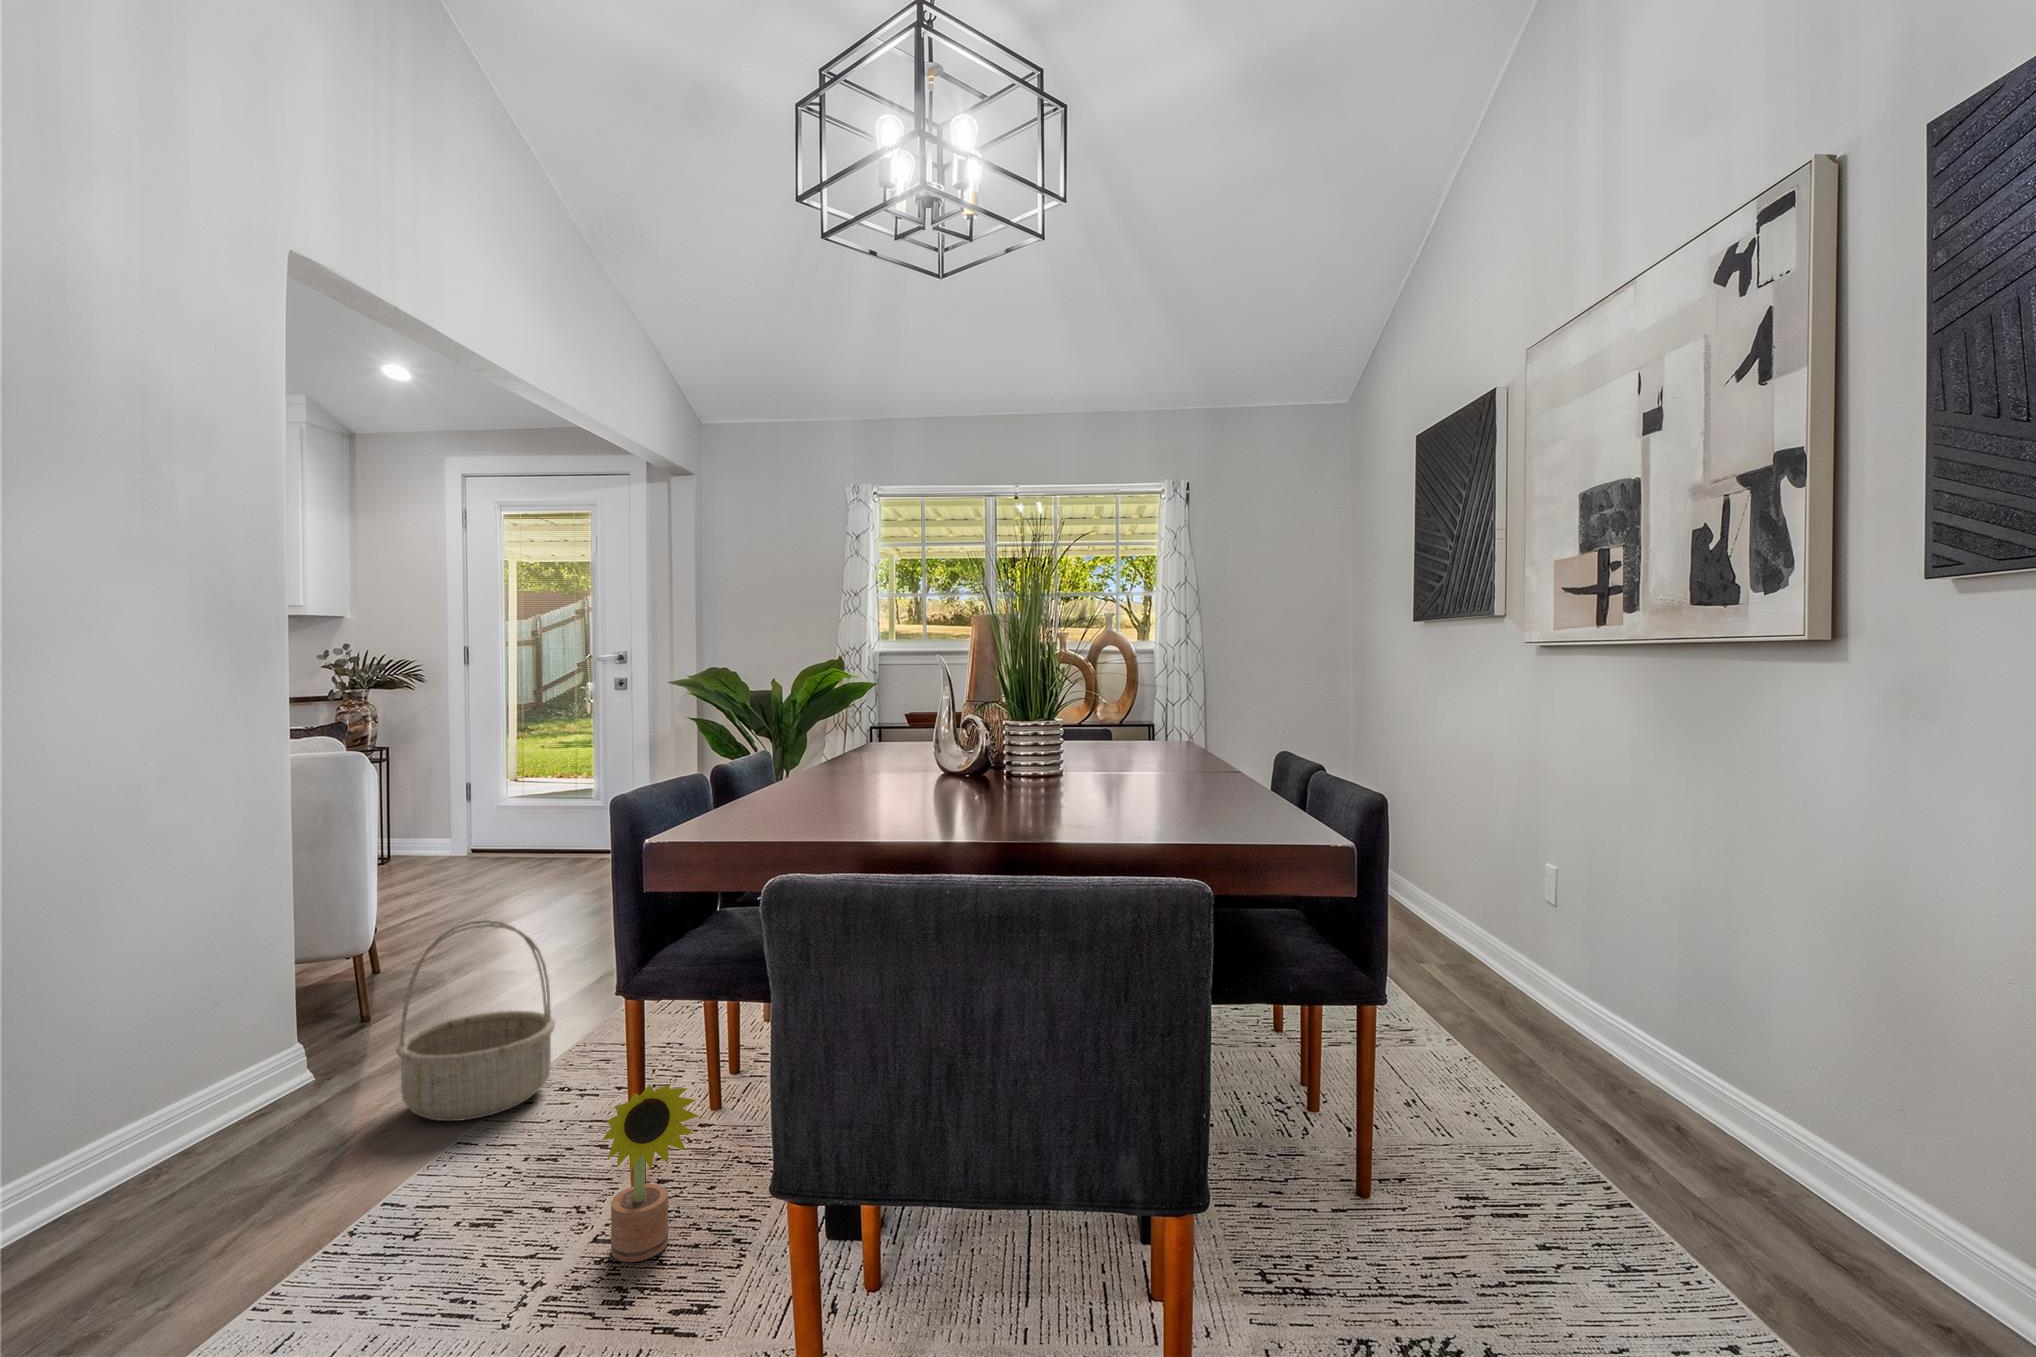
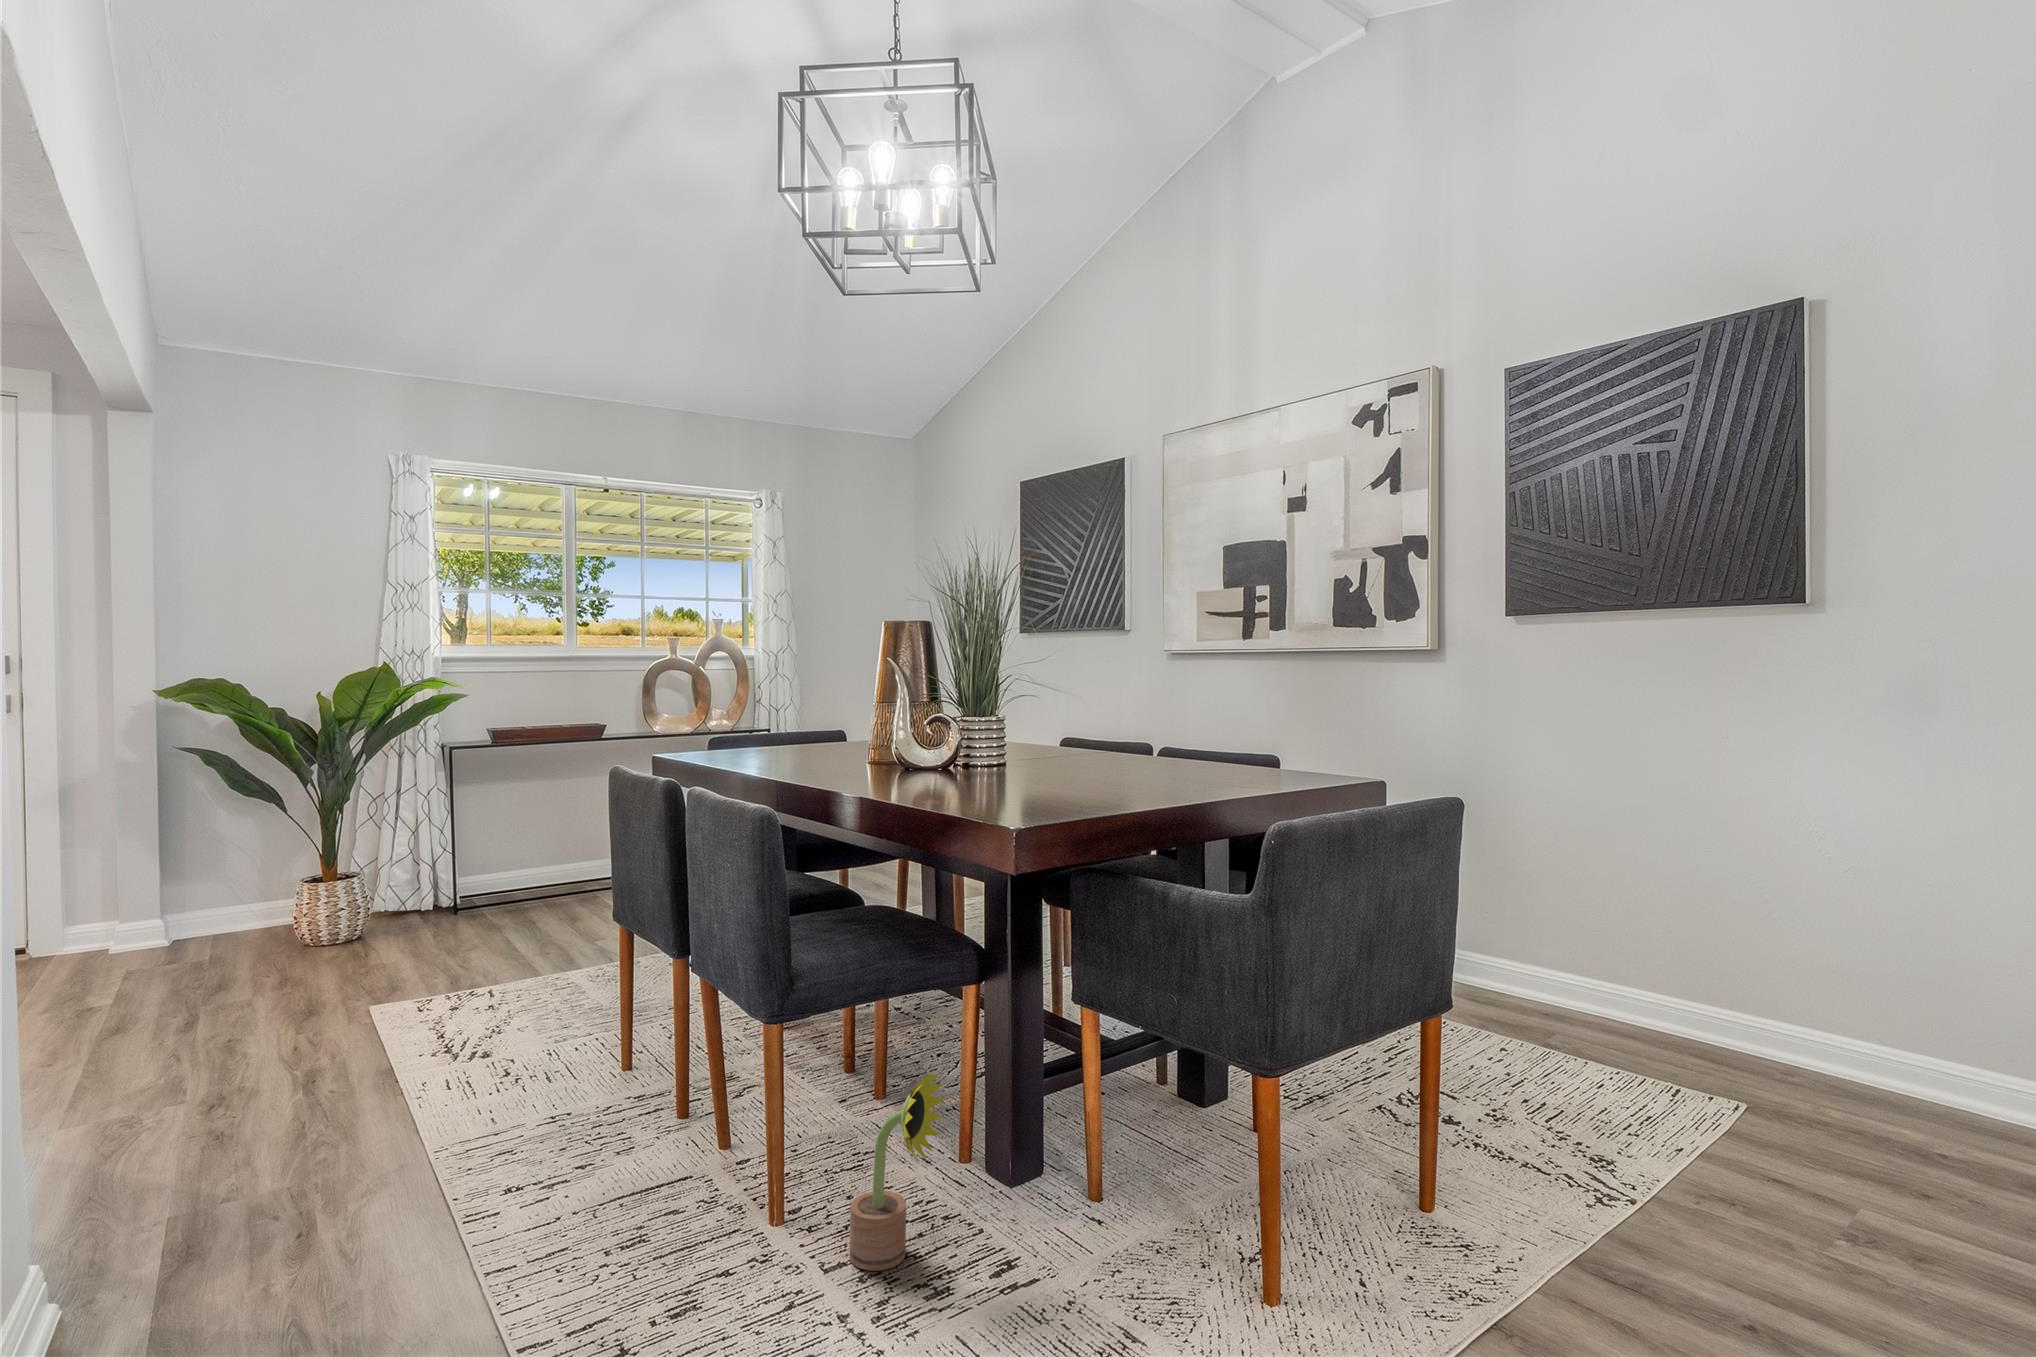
basket: present [396,920,555,1121] -> none [299,988,505,1270]

